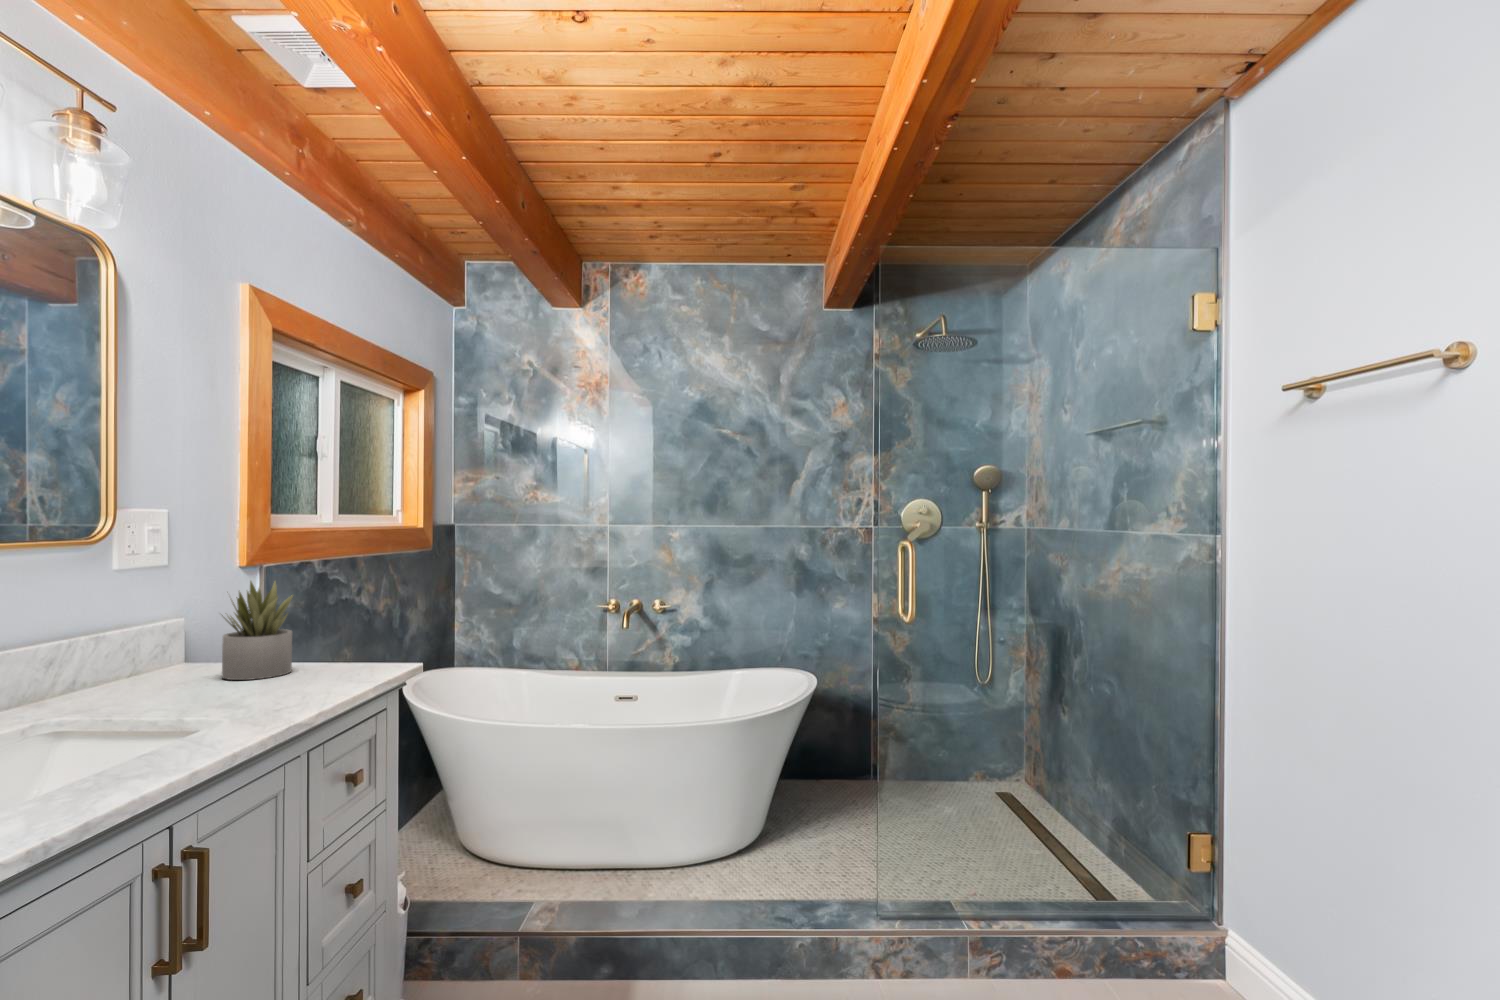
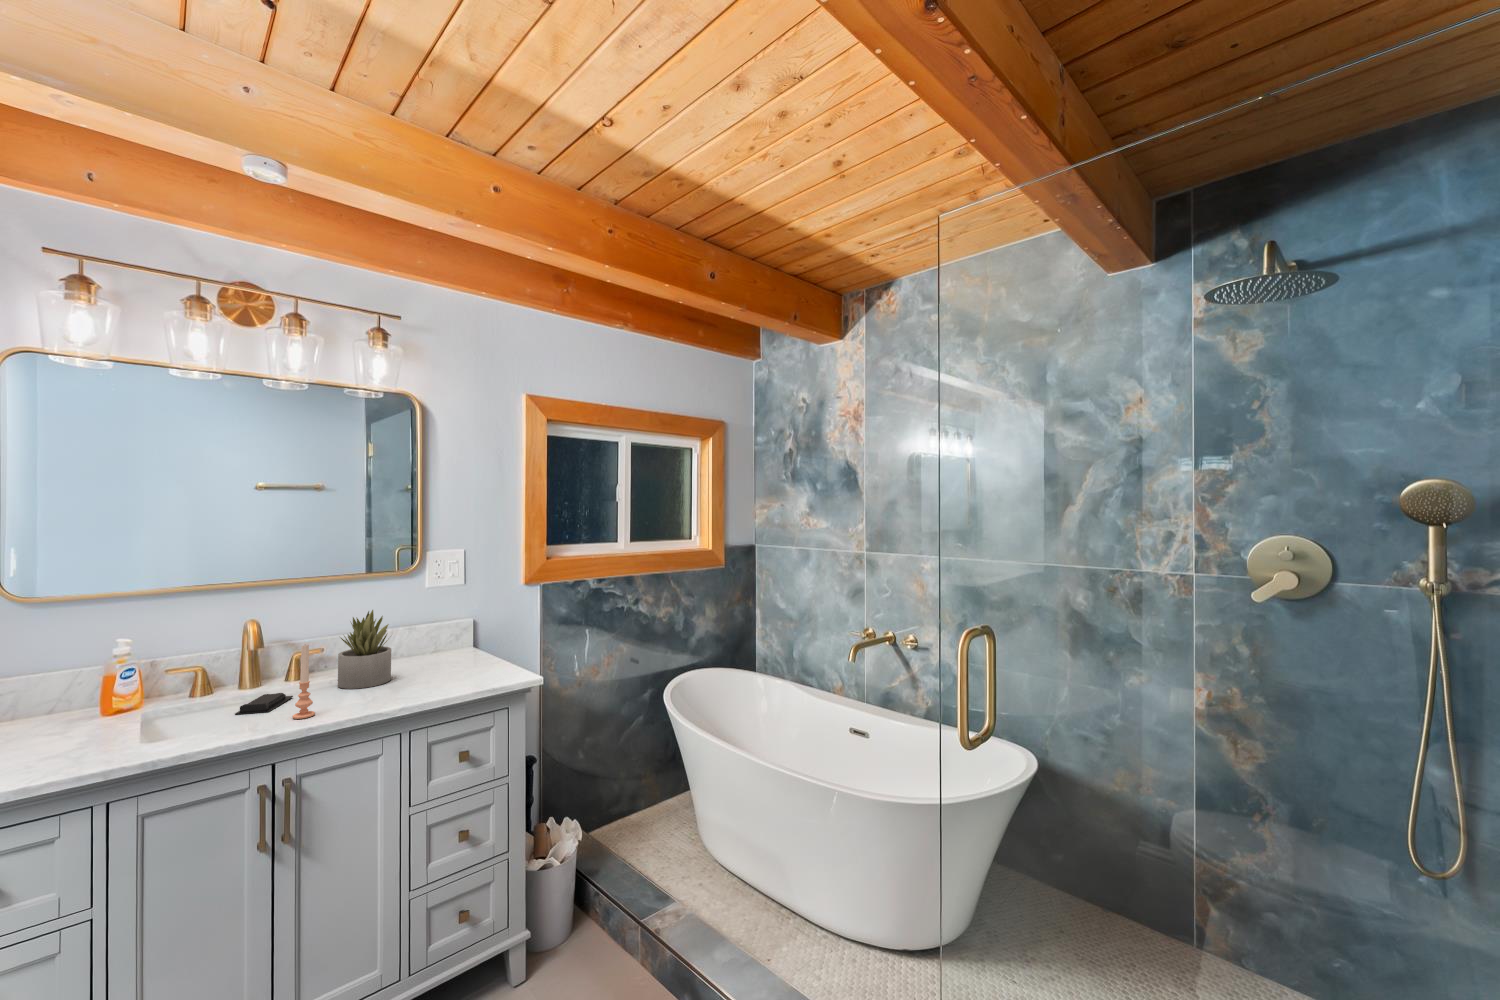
candle: none [314,602,338,691] -> present [293,645,315,719]
soap bar: none [180,684,255,705] -> present [235,693,293,715]

